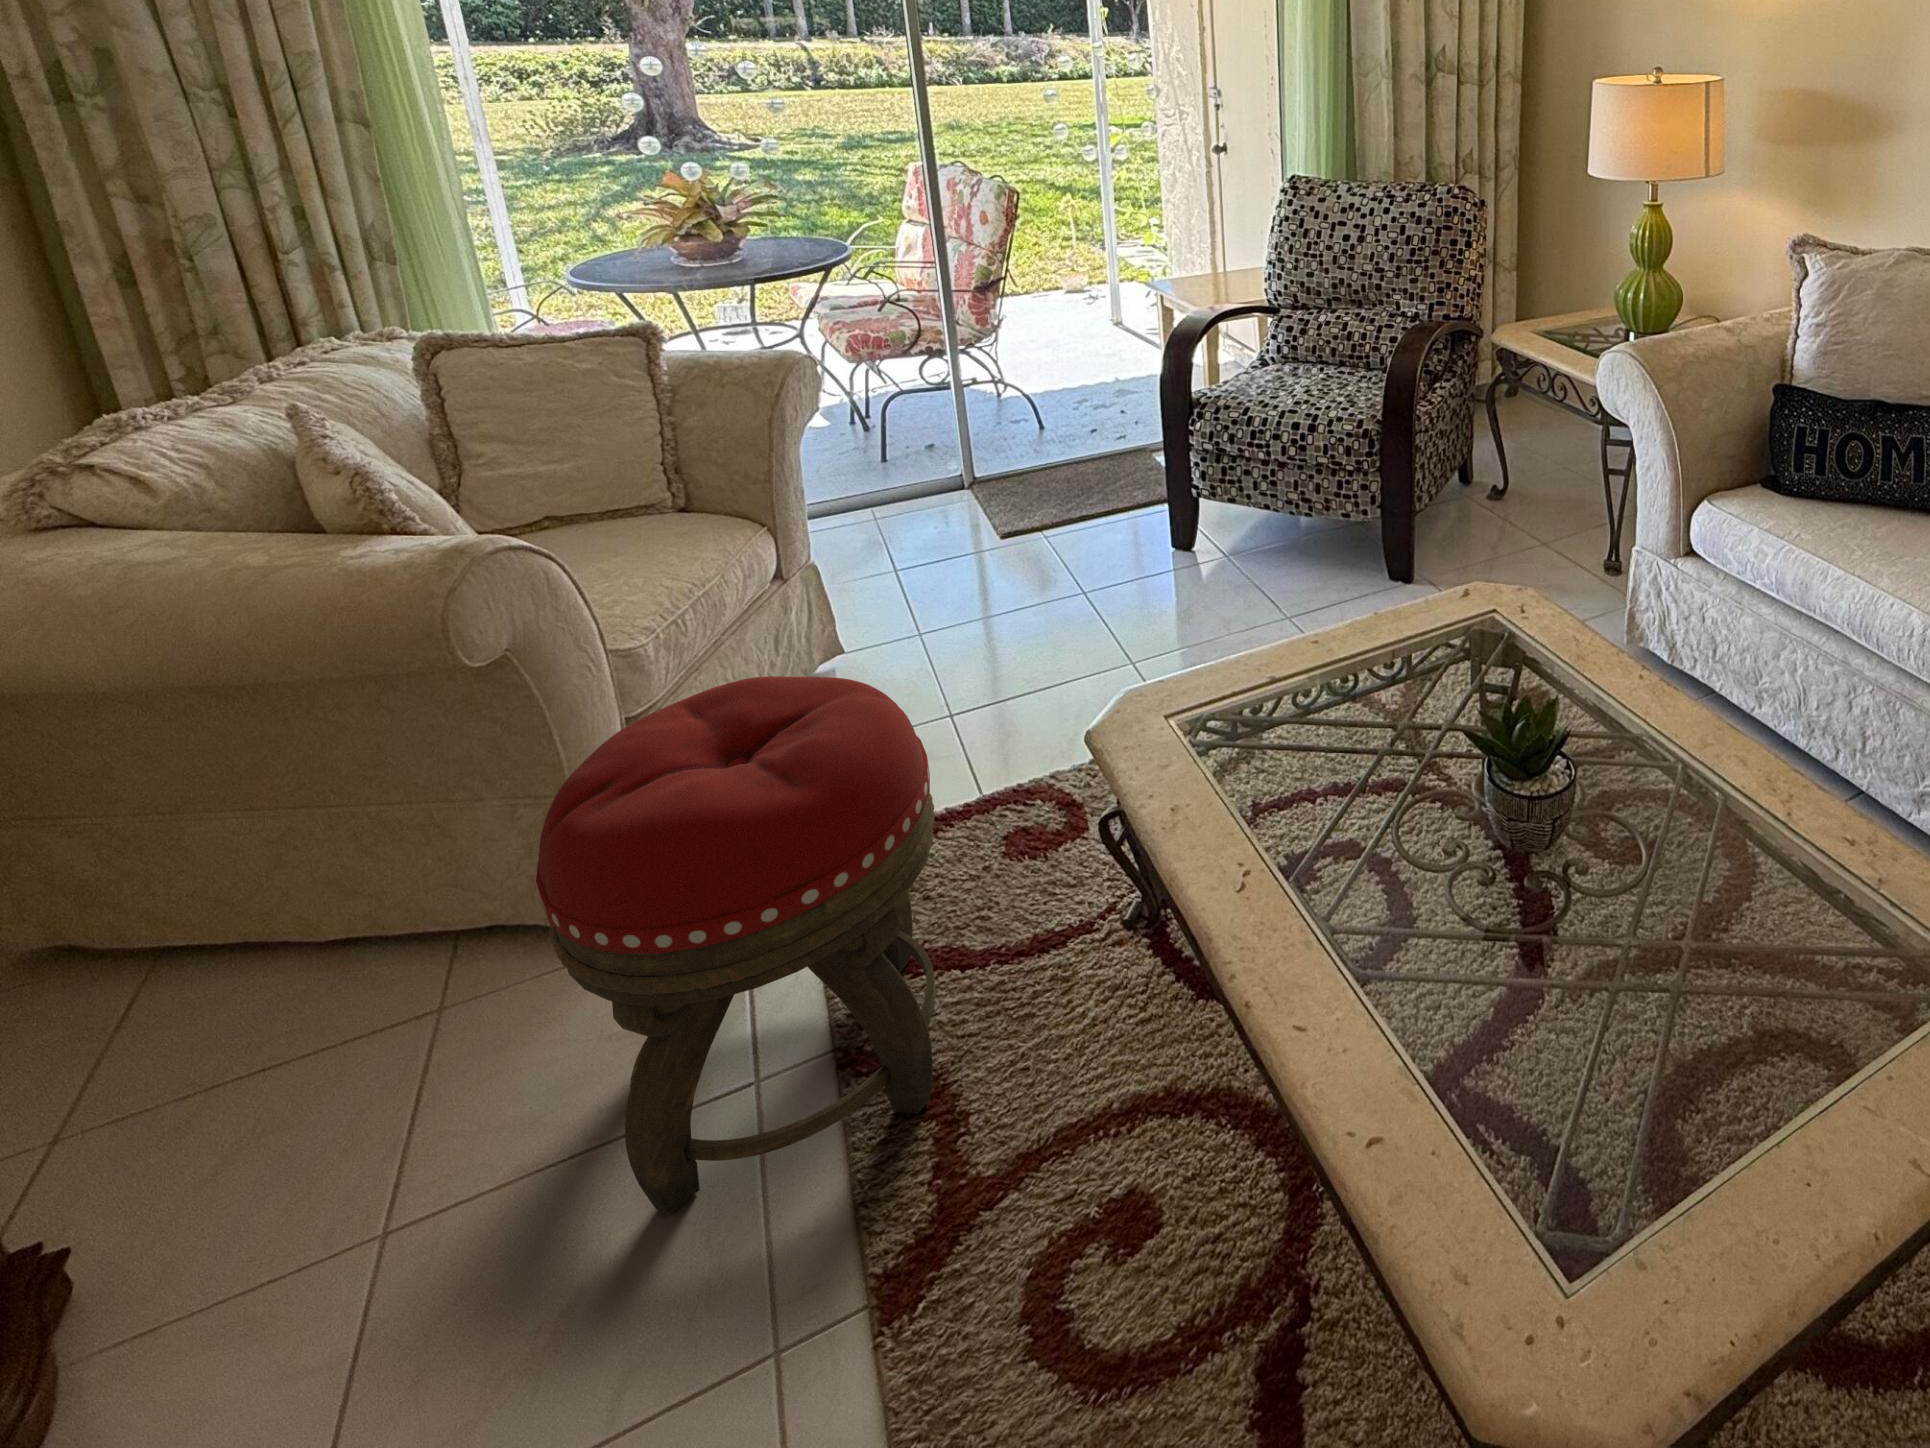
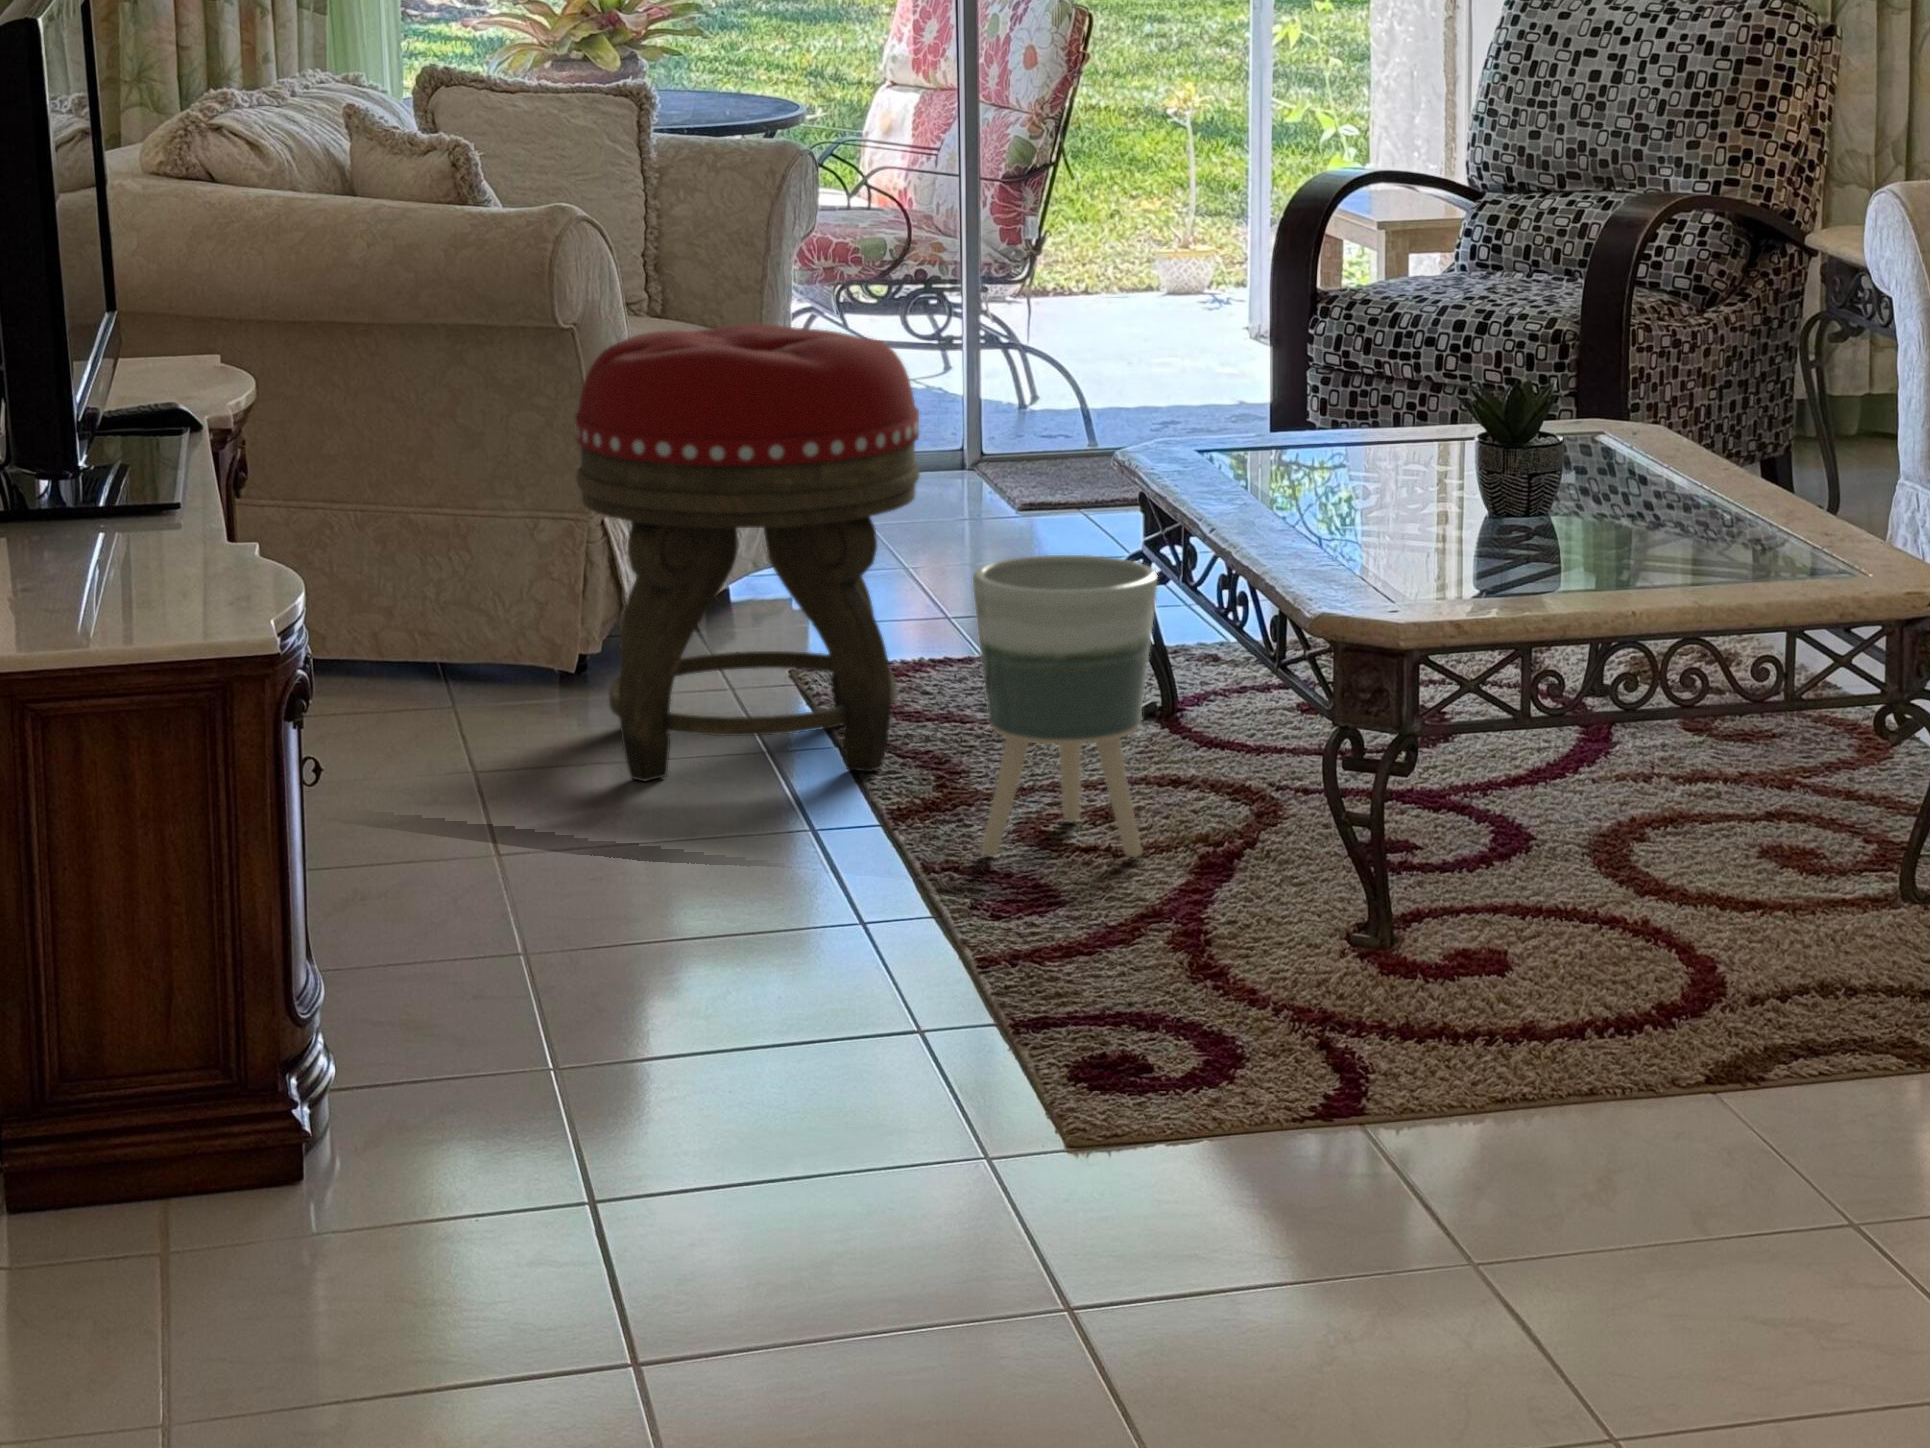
planter: none [1013,983,1222,1351] -> present [973,555,1157,857]

